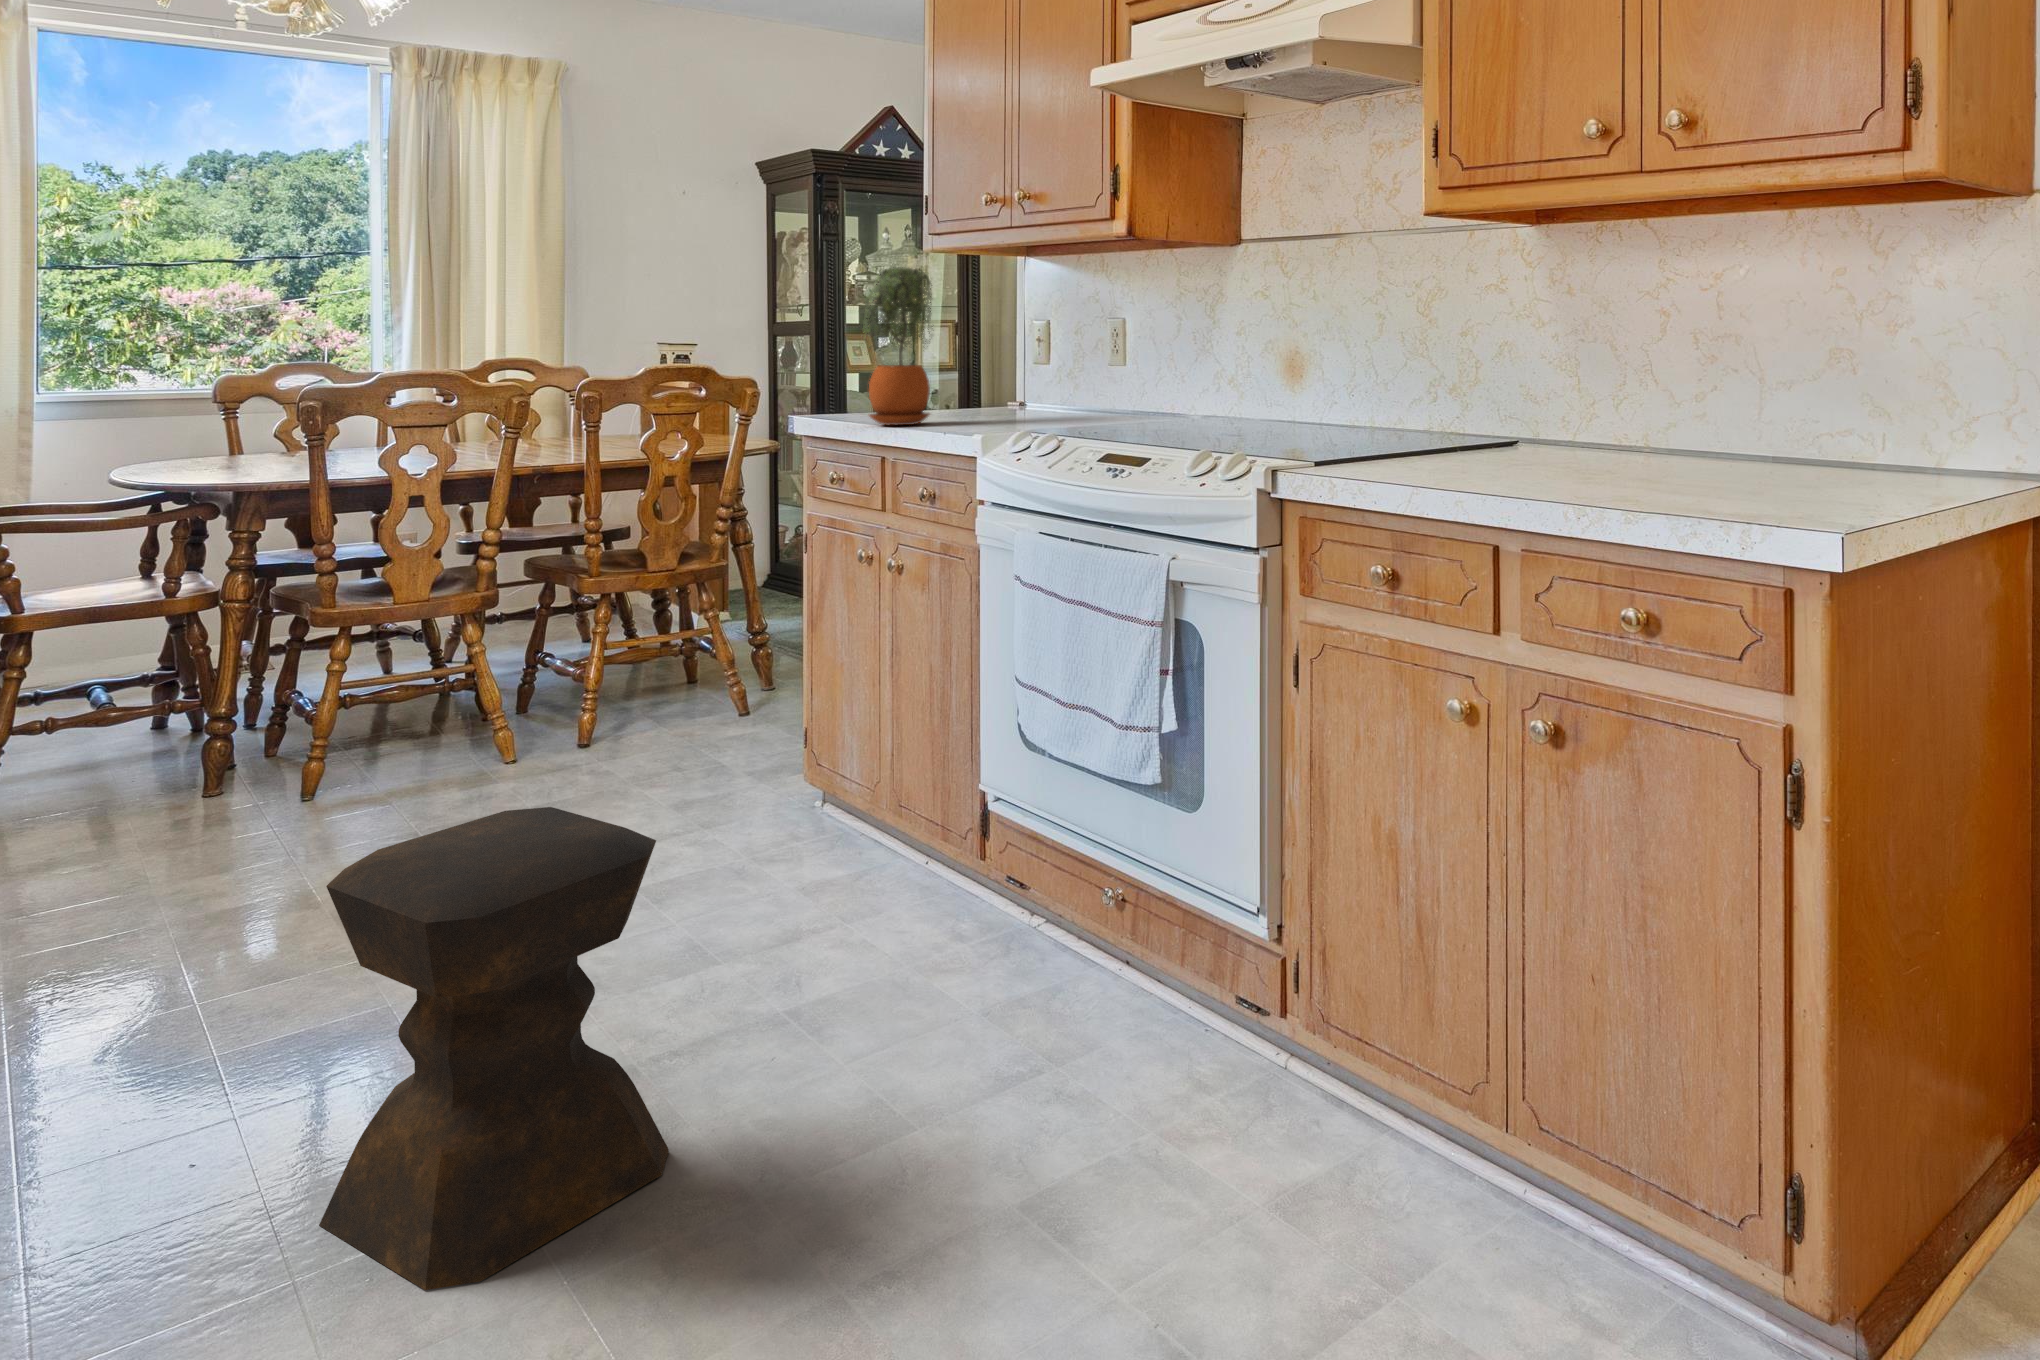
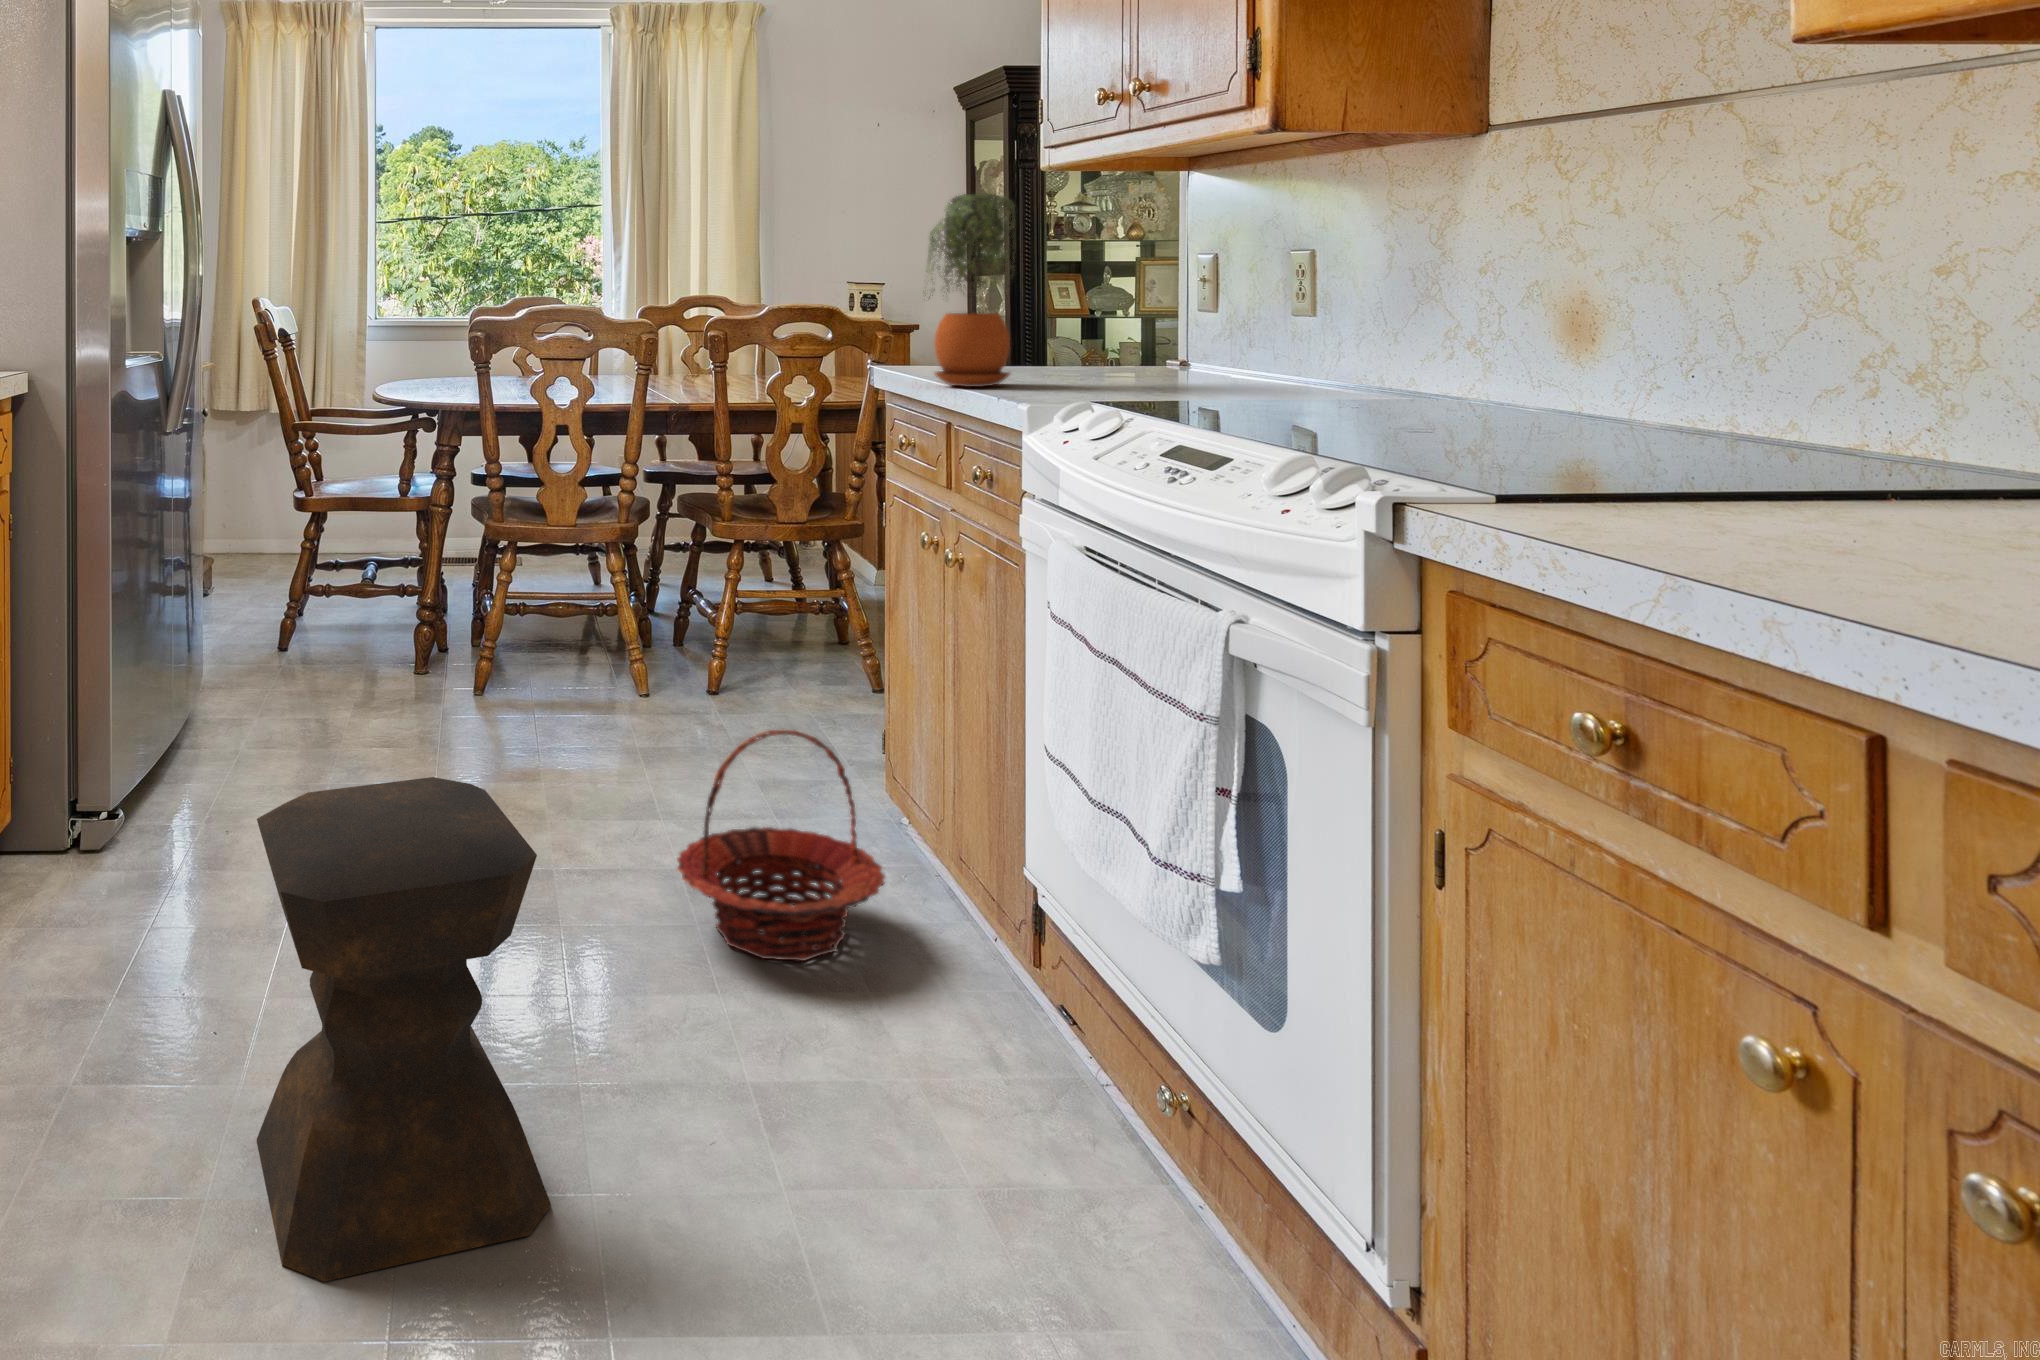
basket: none [663,731,857,936] -> present [677,730,885,961]

